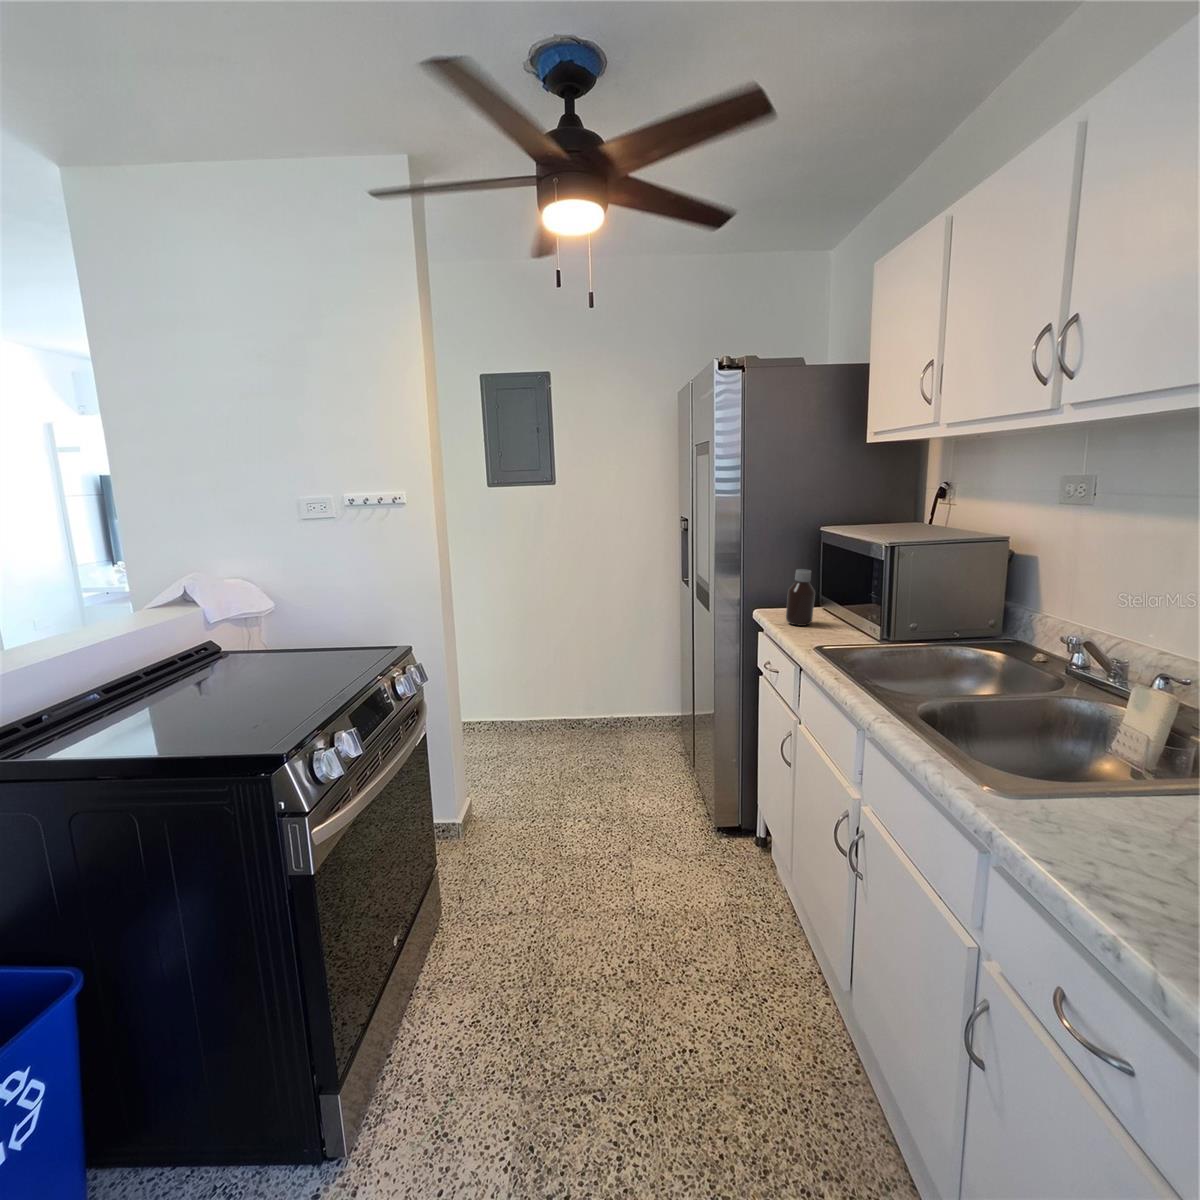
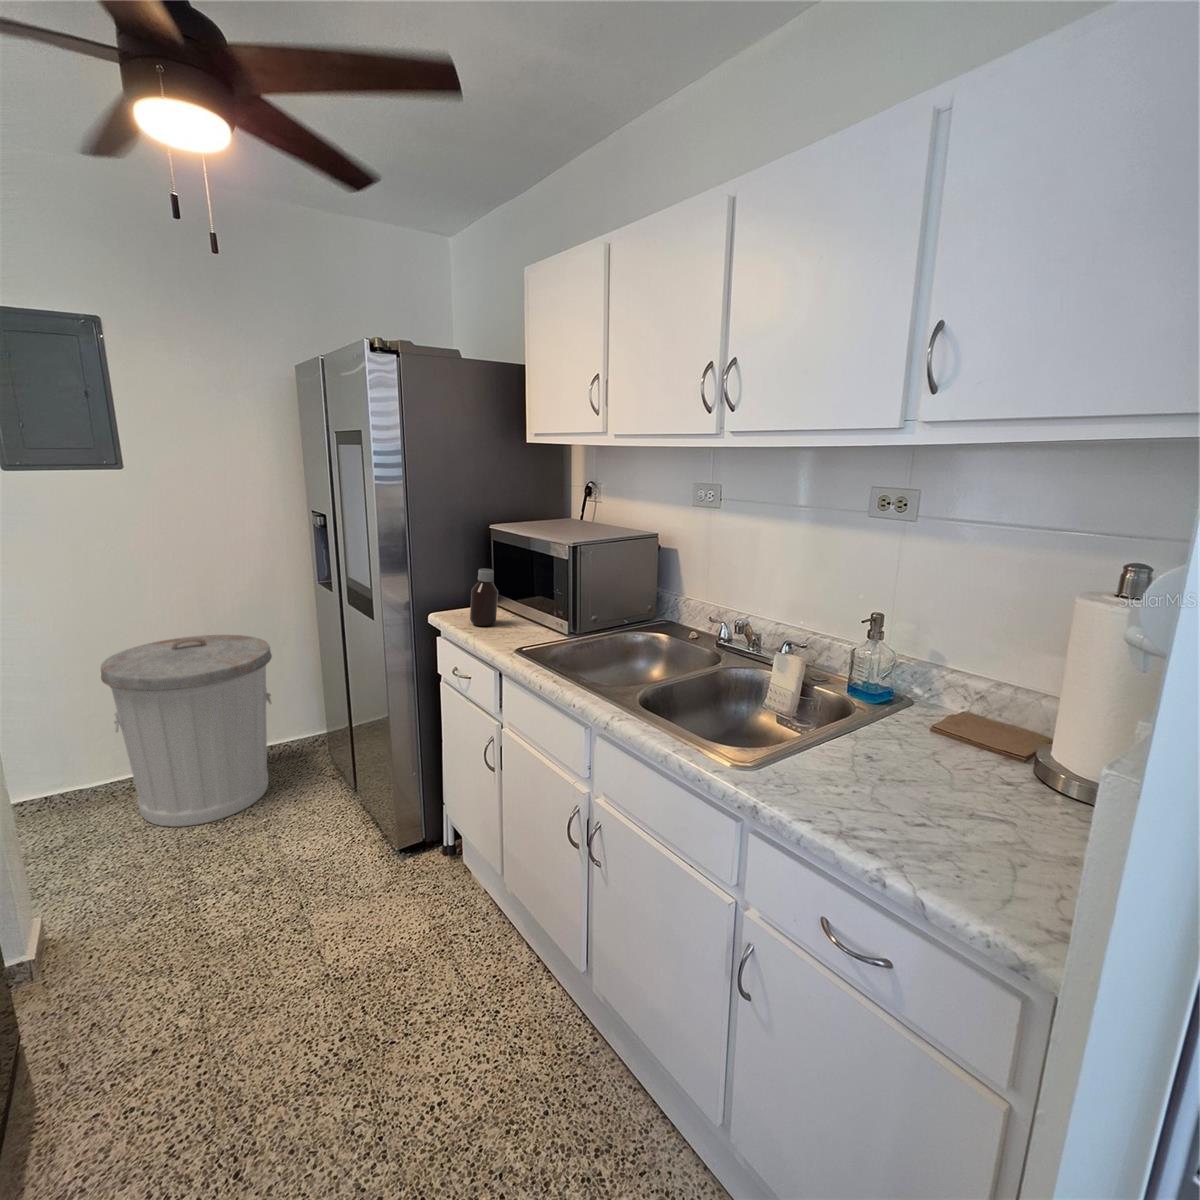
trash can: none [527,620,641,767] -> present [101,635,272,827]

